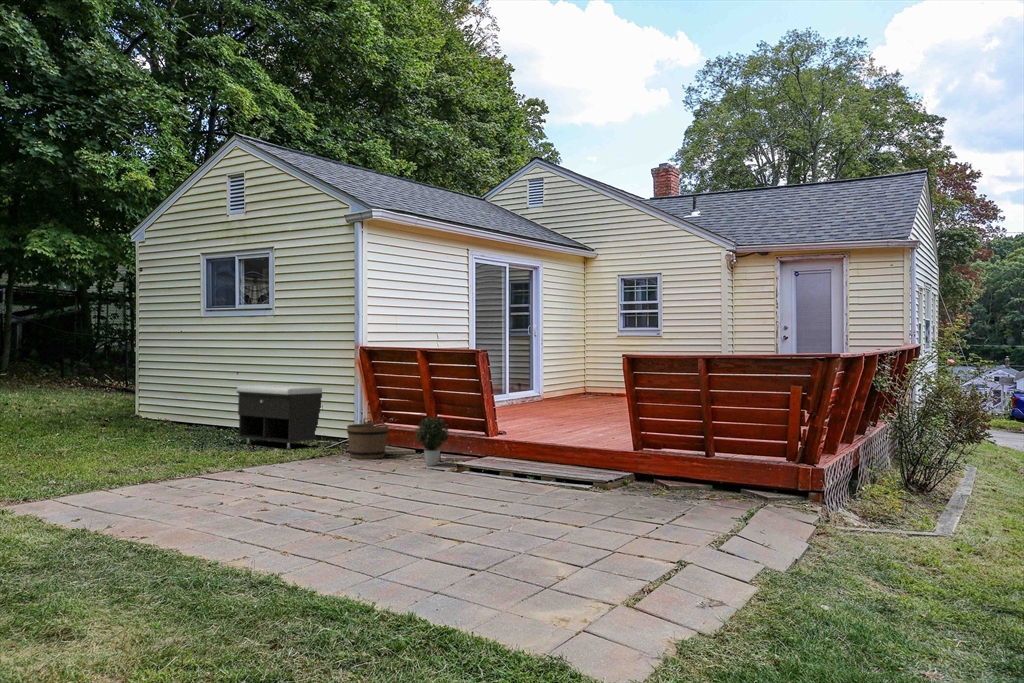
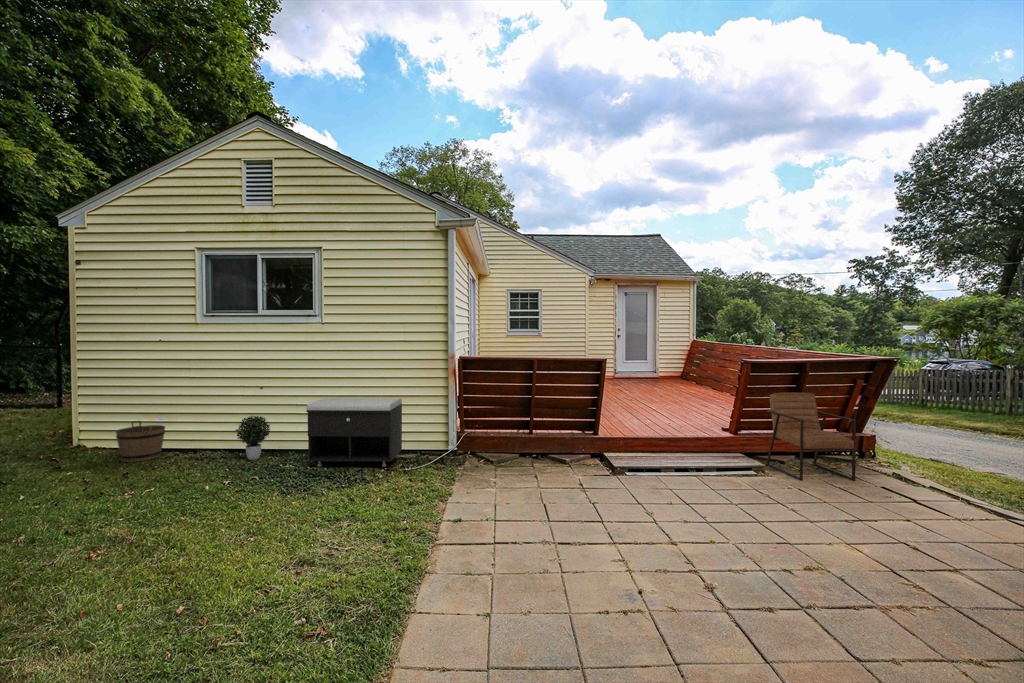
chair: none [620,395,712,508] -> present [766,392,856,481]
potted plant: present [415,417,449,466] -> present [235,416,270,460]
bucket: present [347,418,388,459] -> present [116,421,165,462]

